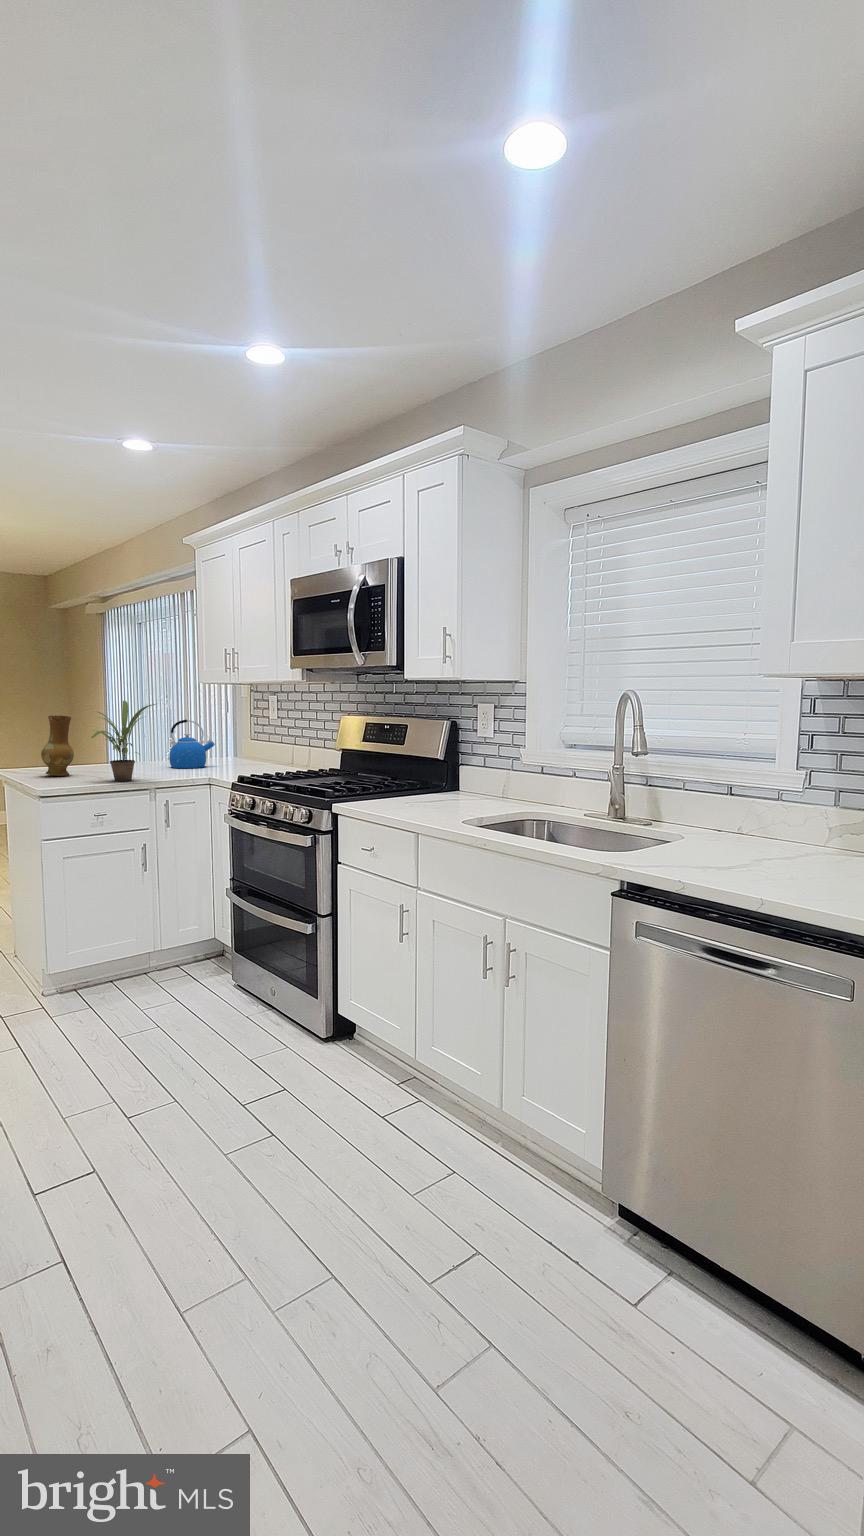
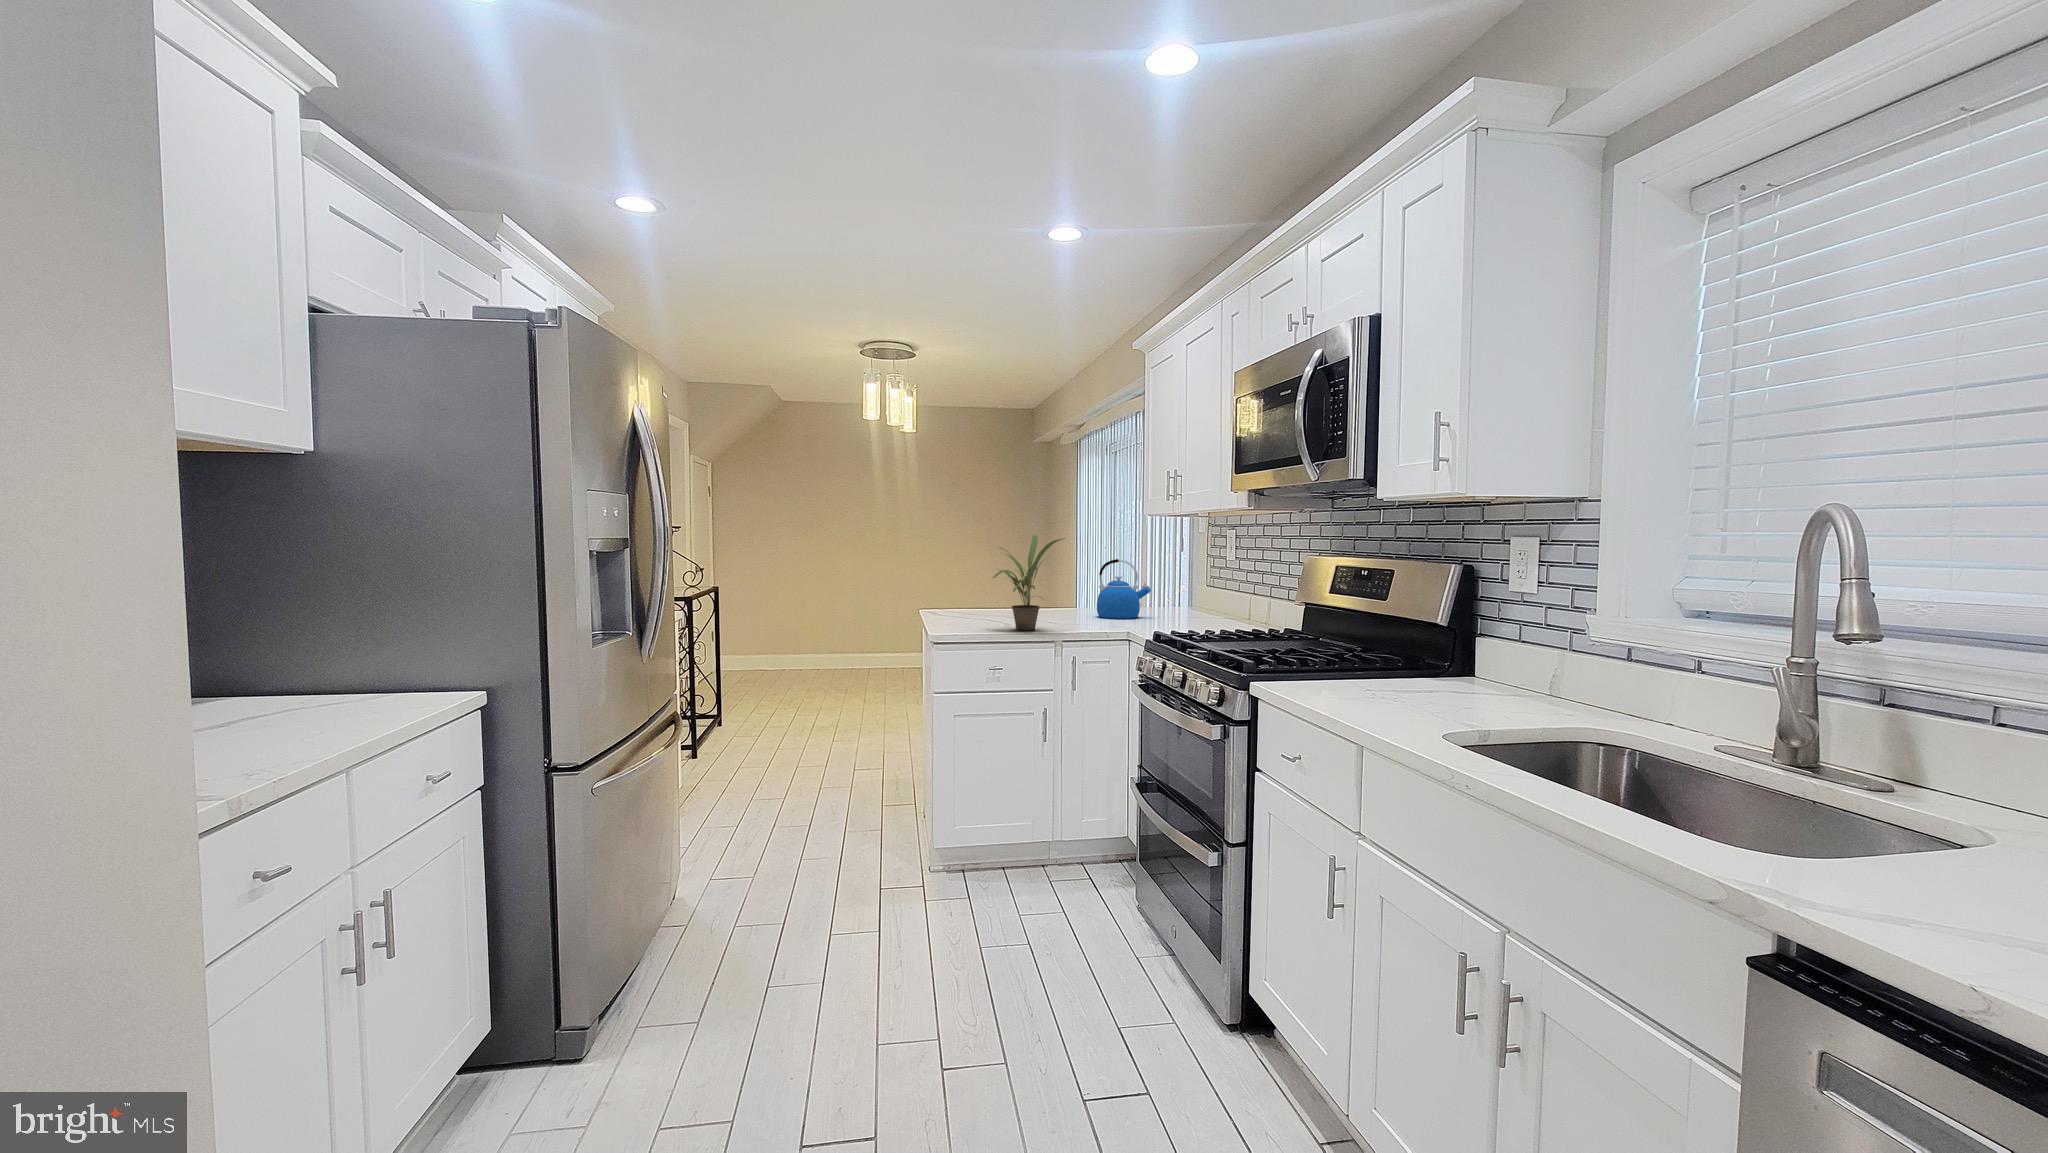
ceramic jug: present [41,715,74,776] -> none [952,551,985,621]

